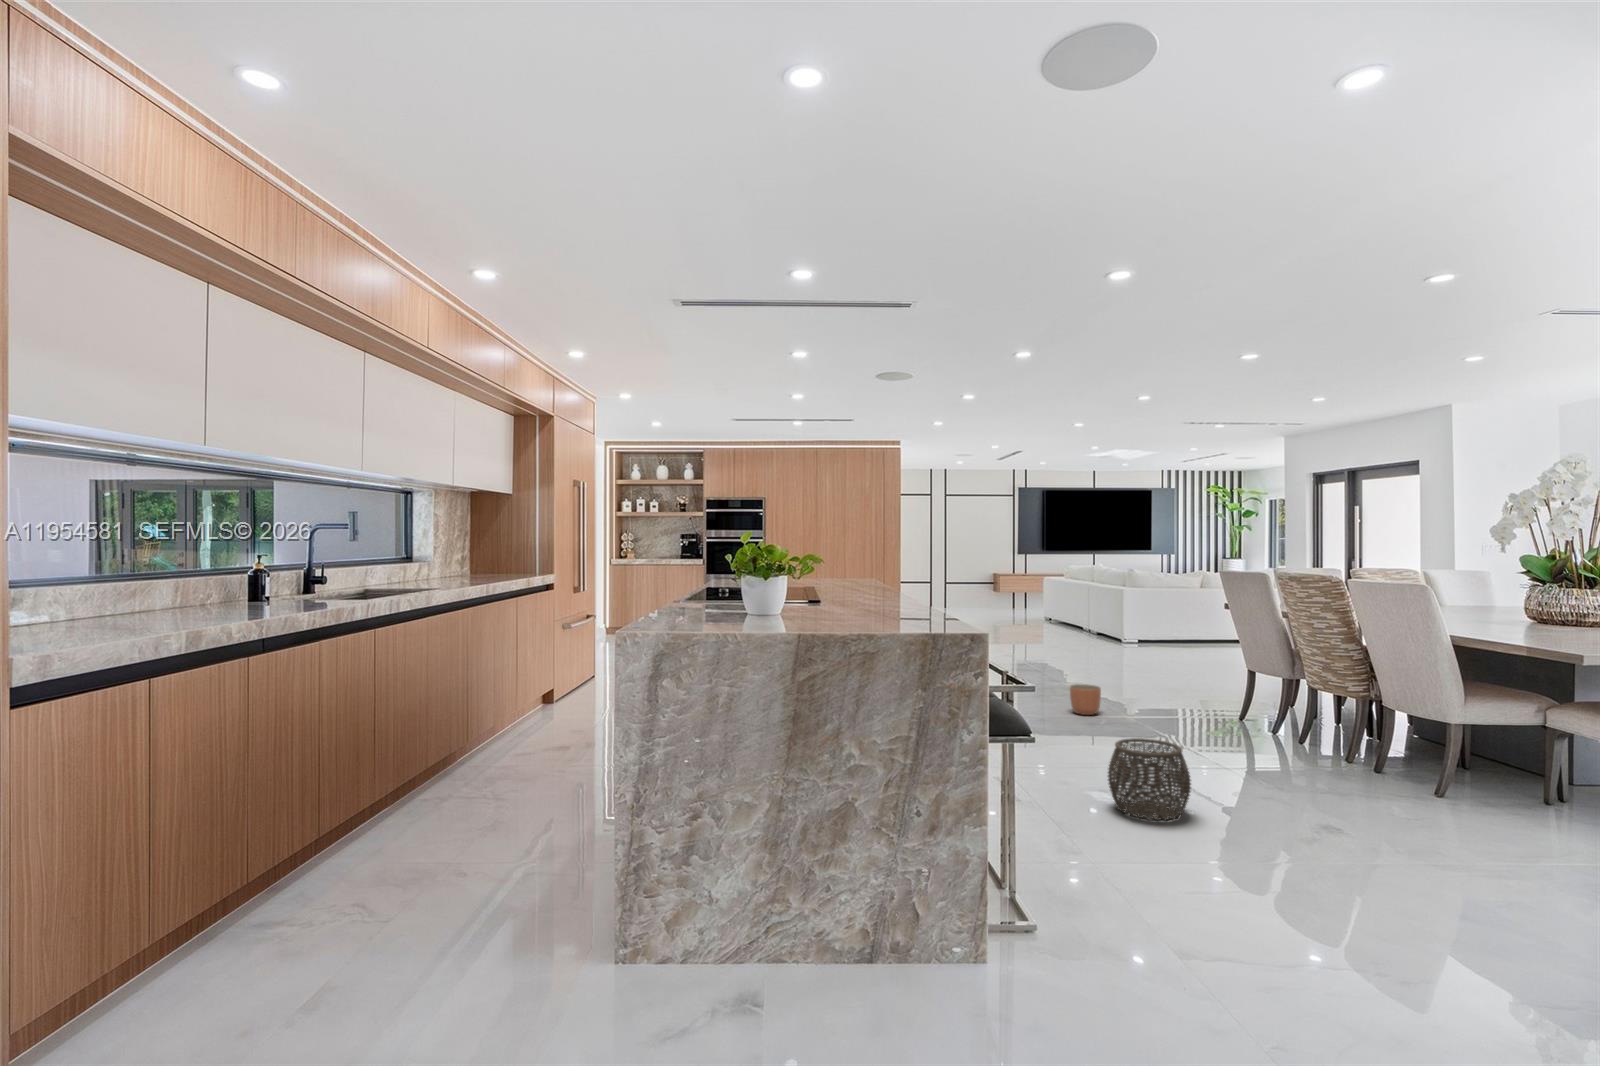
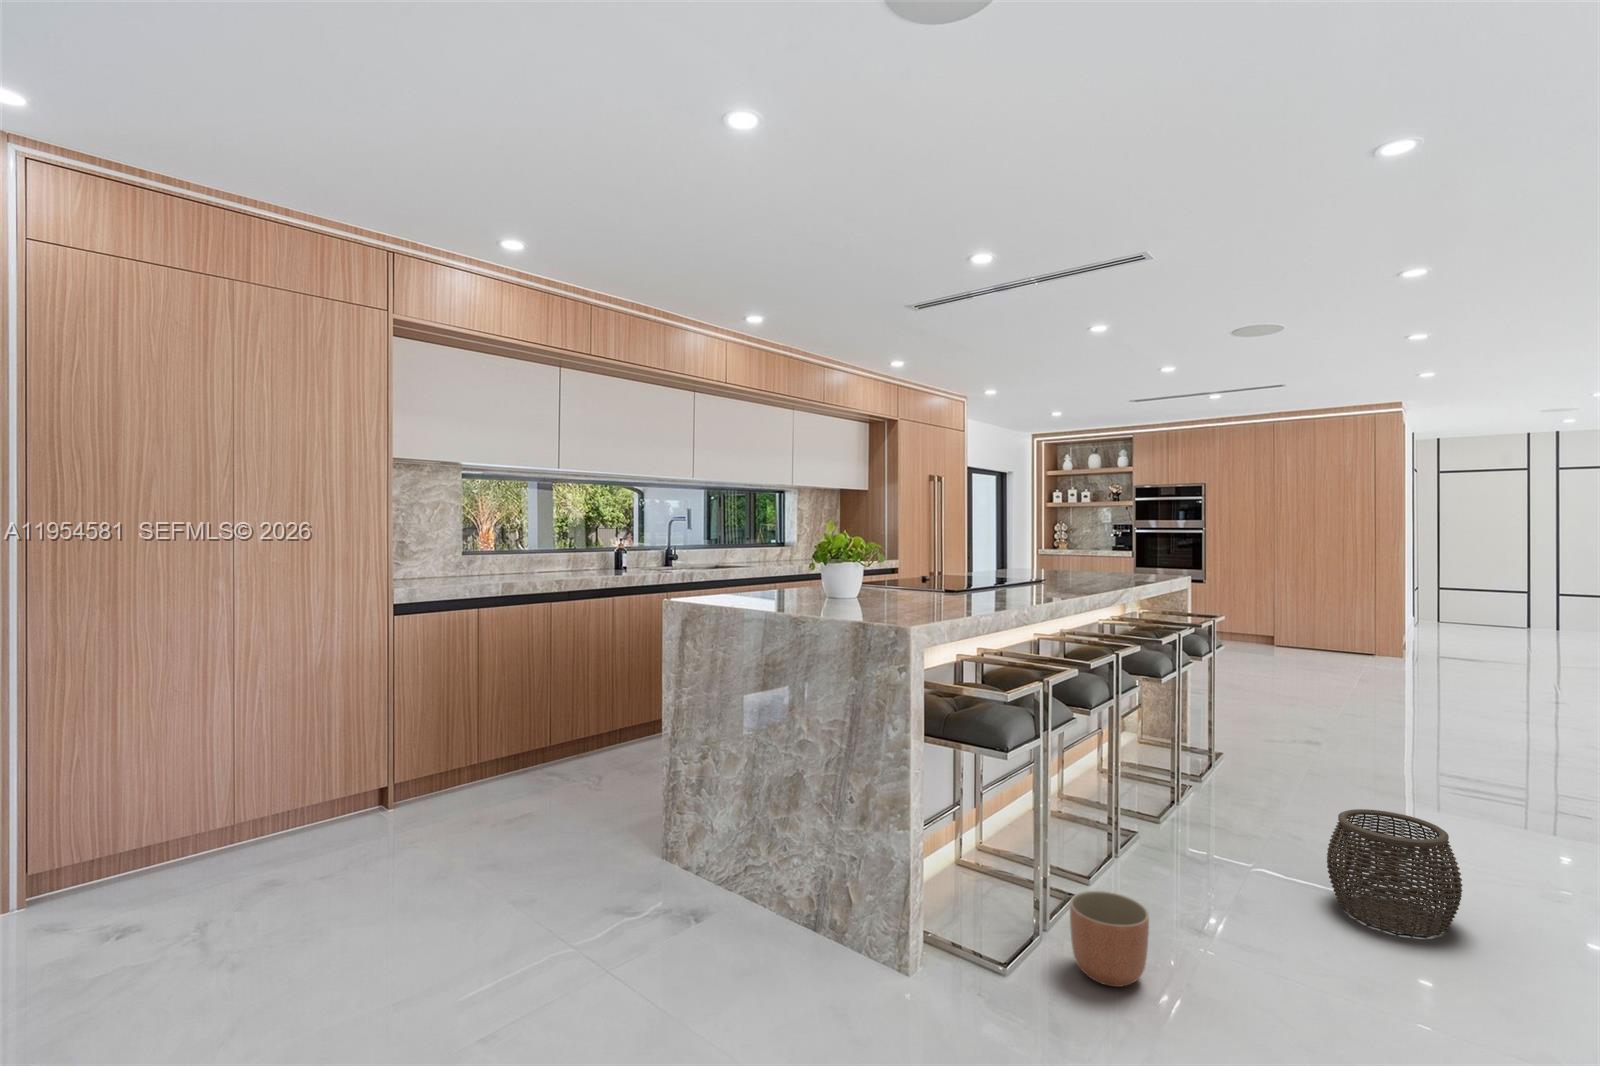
planter: present [1070,684,1101,715] -> present [1070,891,1149,987]

